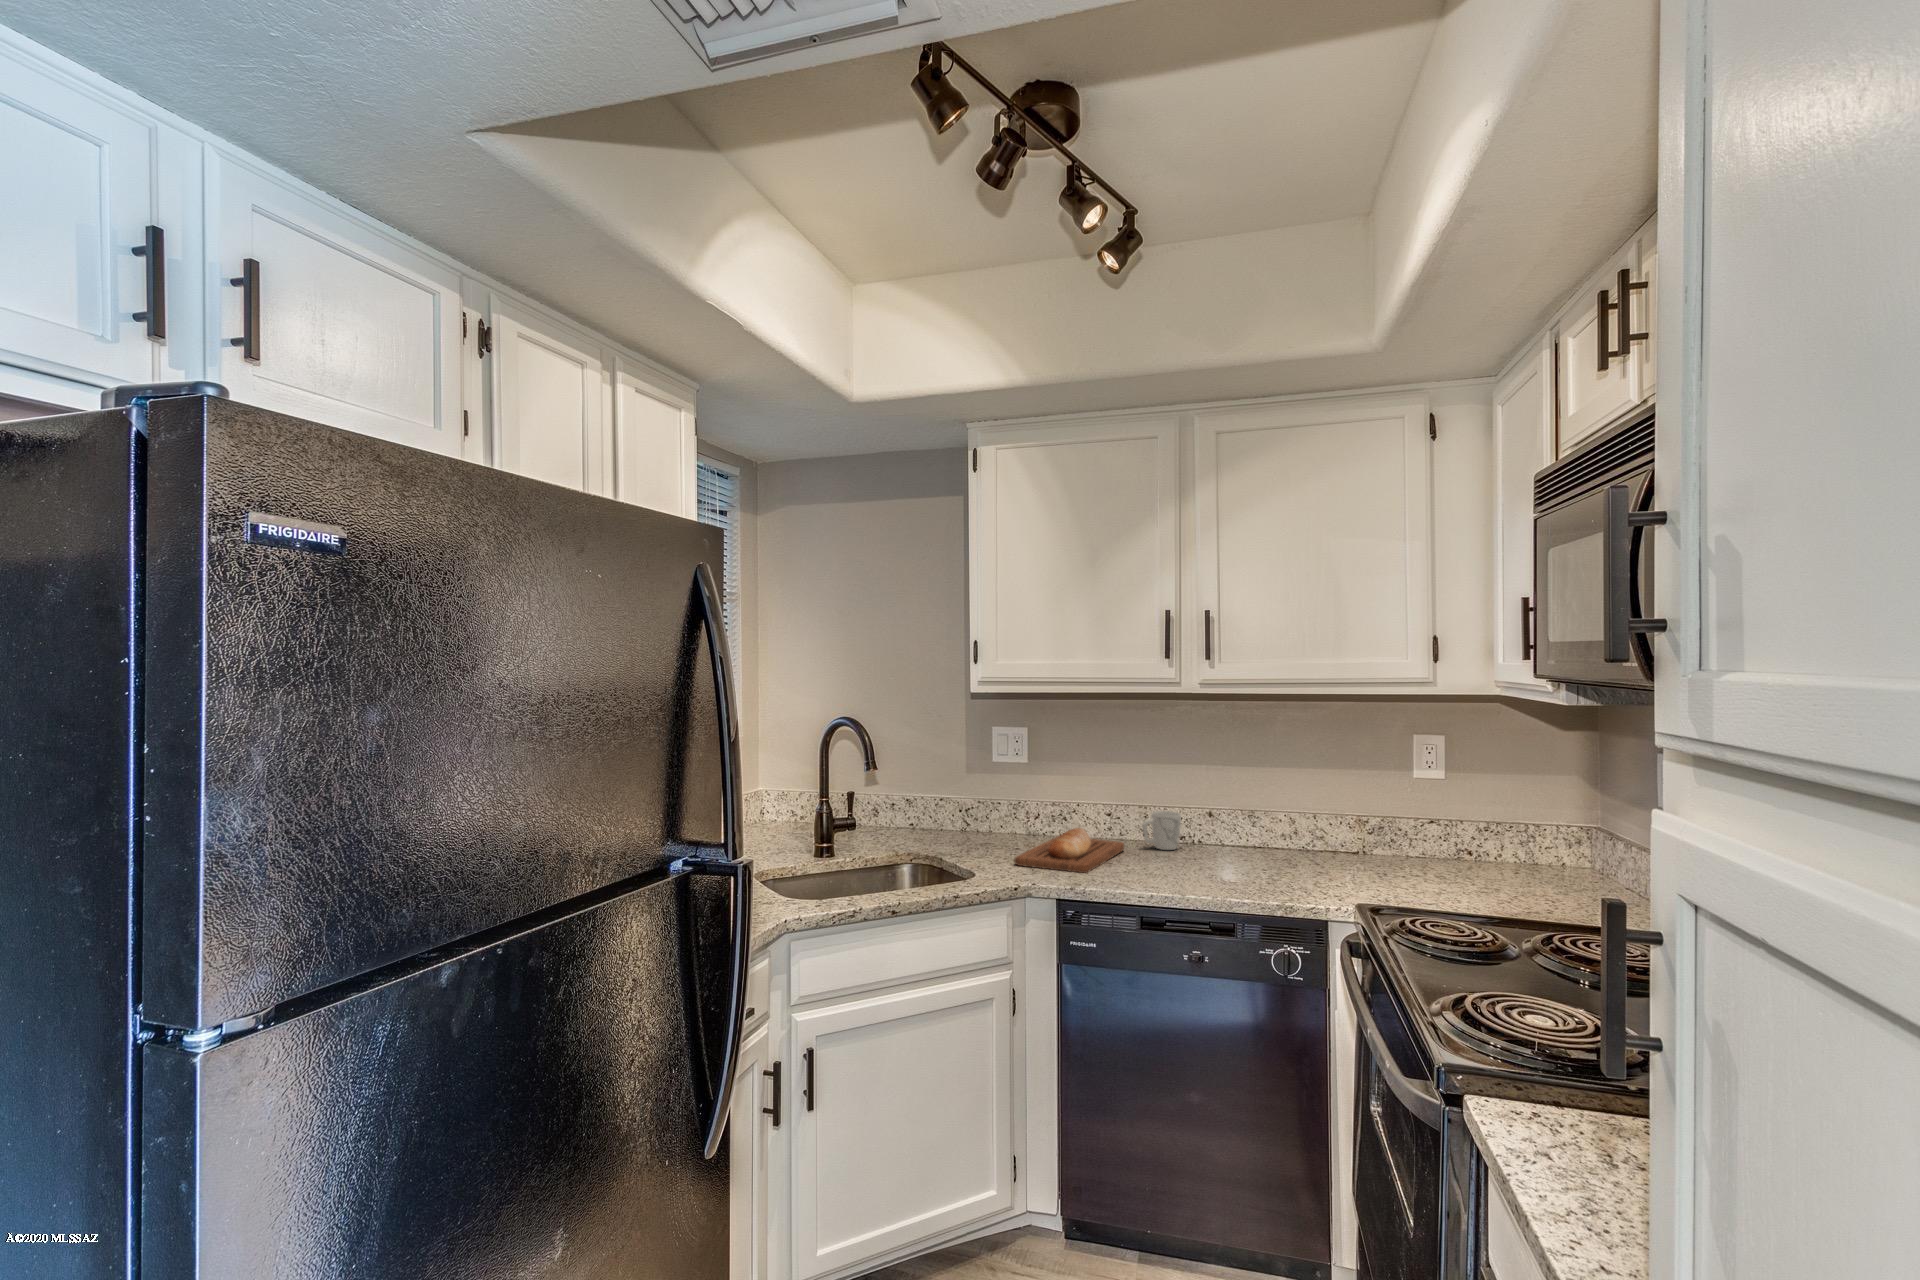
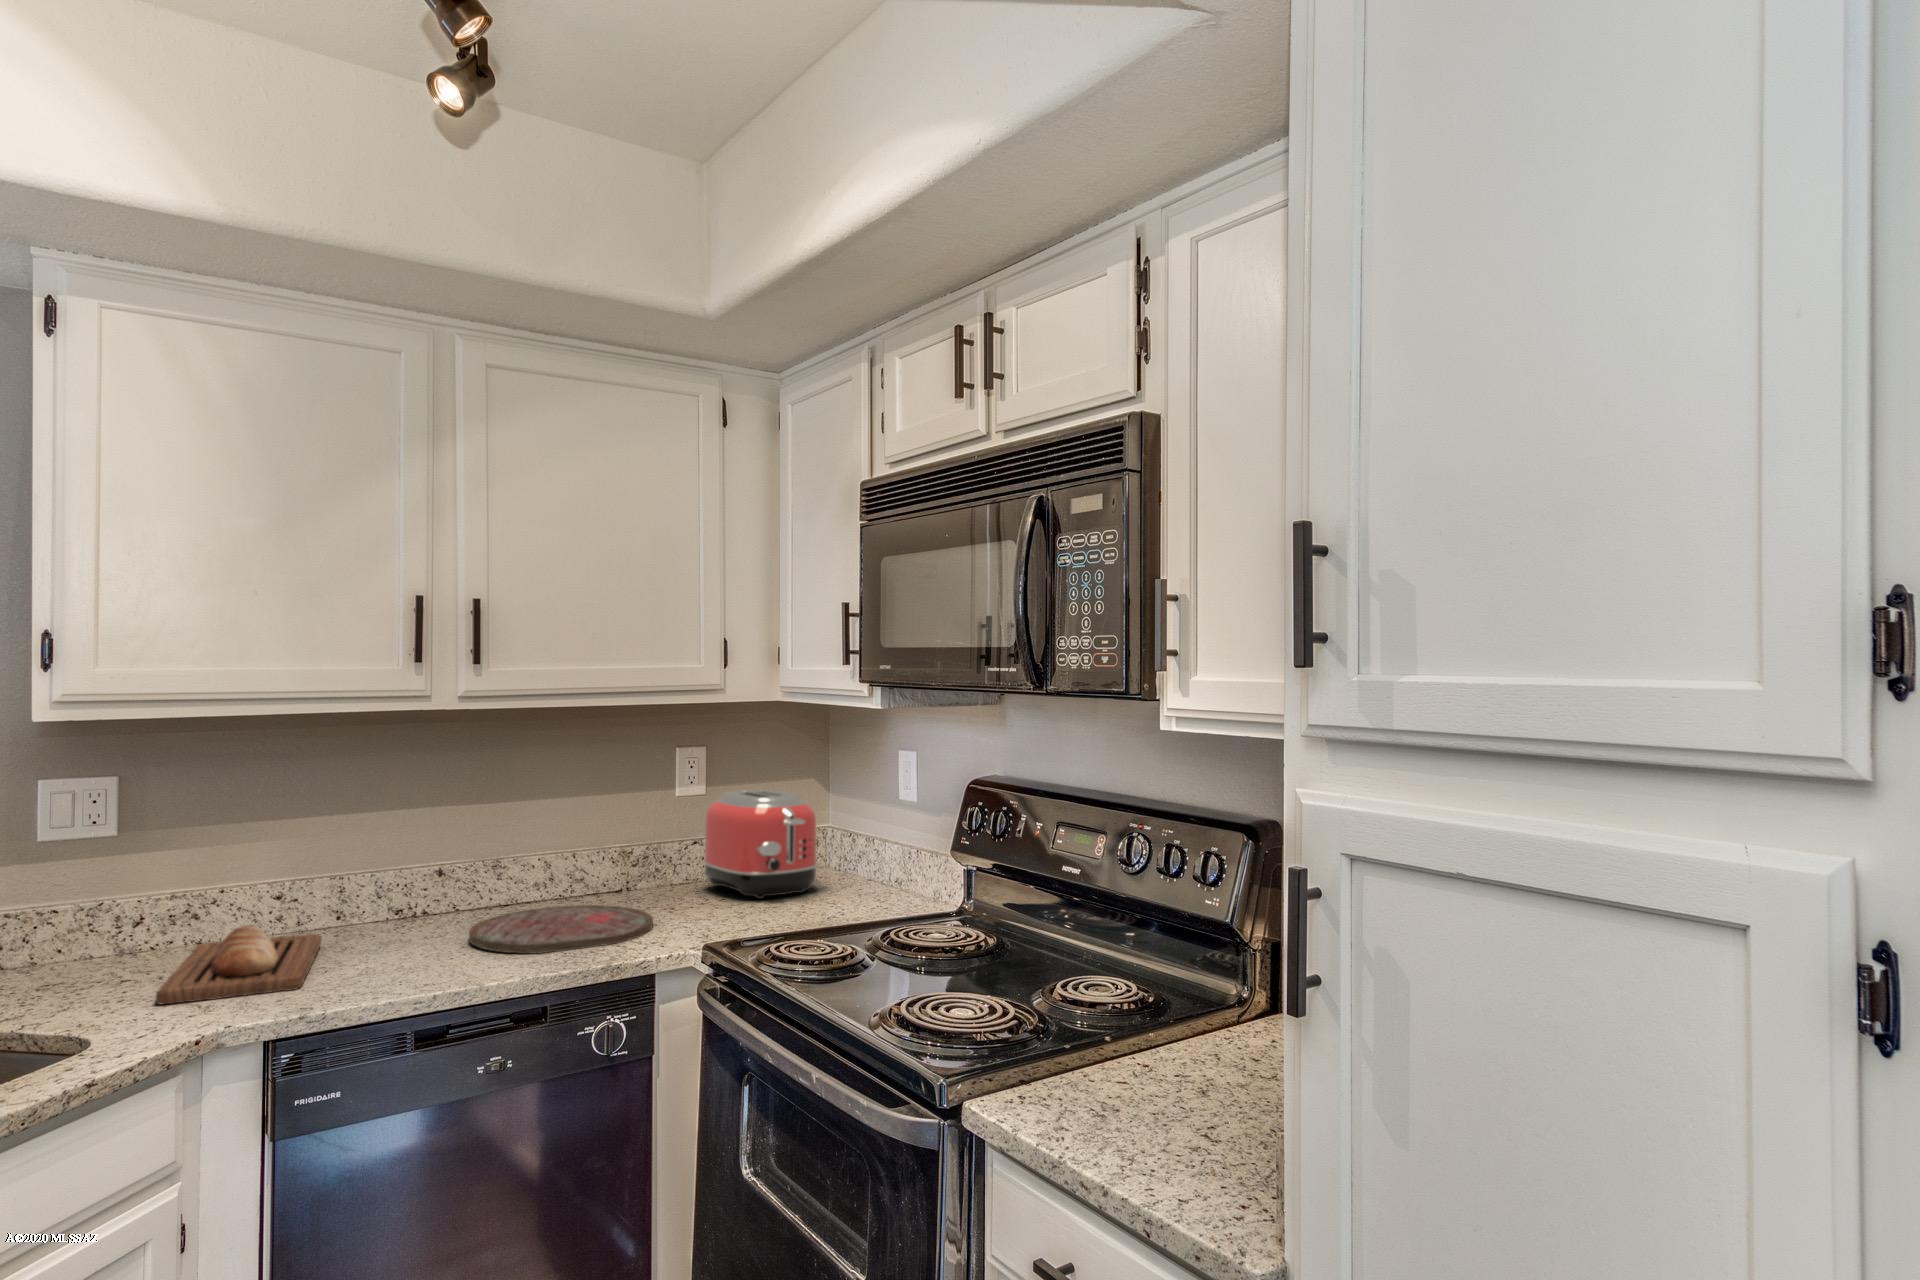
toaster: none [1433,778,1550,886] -> present [703,790,818,899]
mug: present [1142,811,1181,850] -> none [345,878,403,933]
cutting board: none [1208,852,1355,891] -> present [469,905,653,954]

